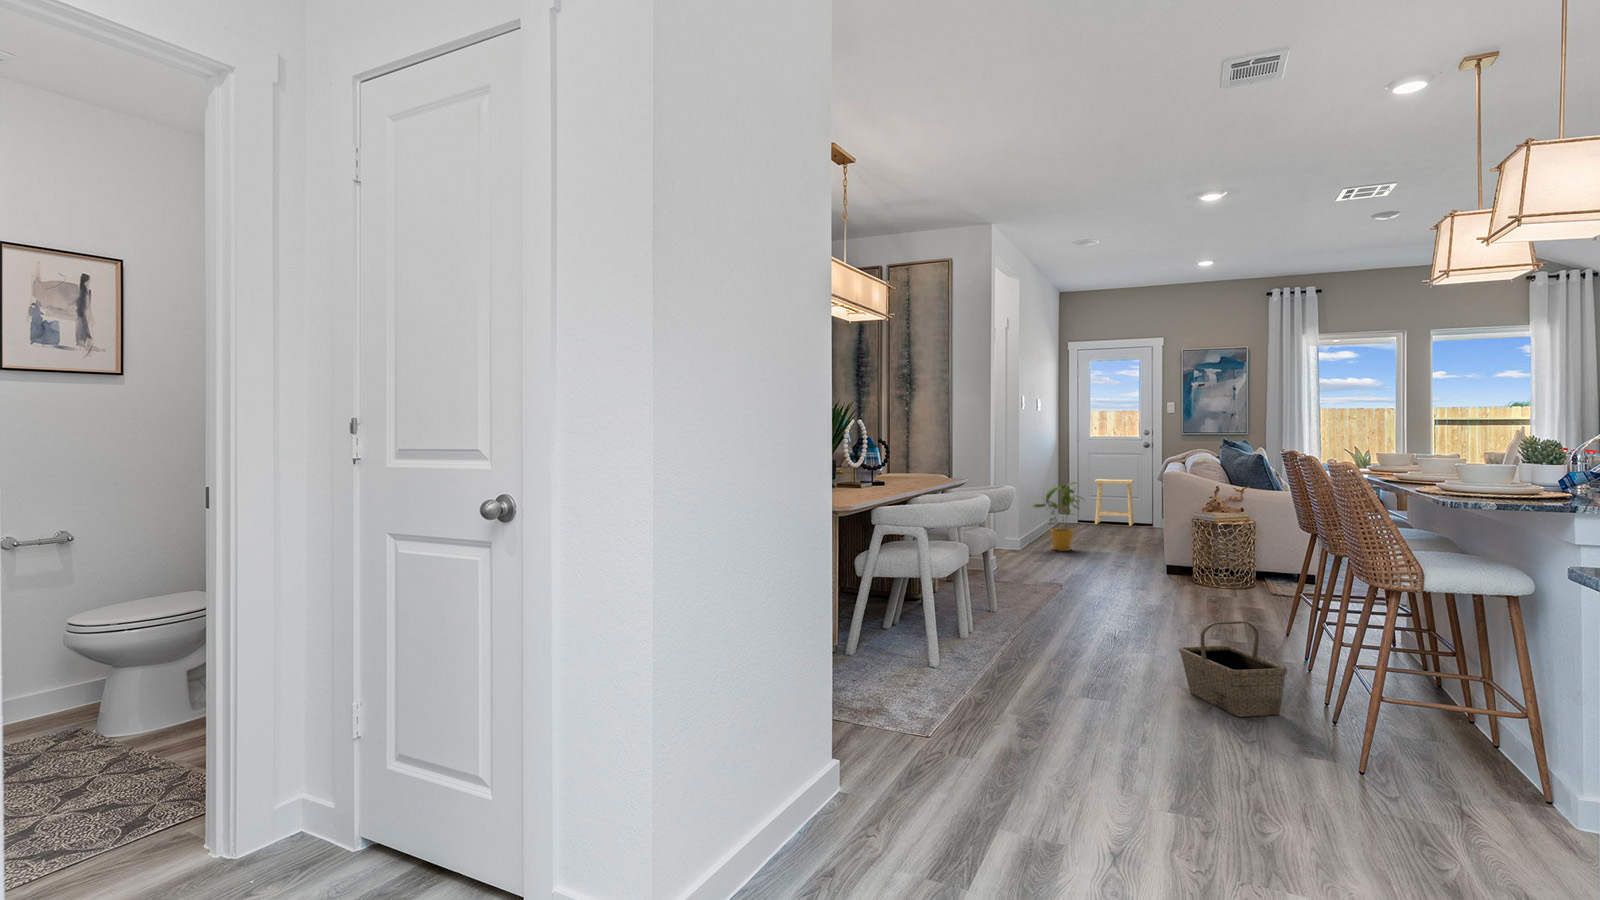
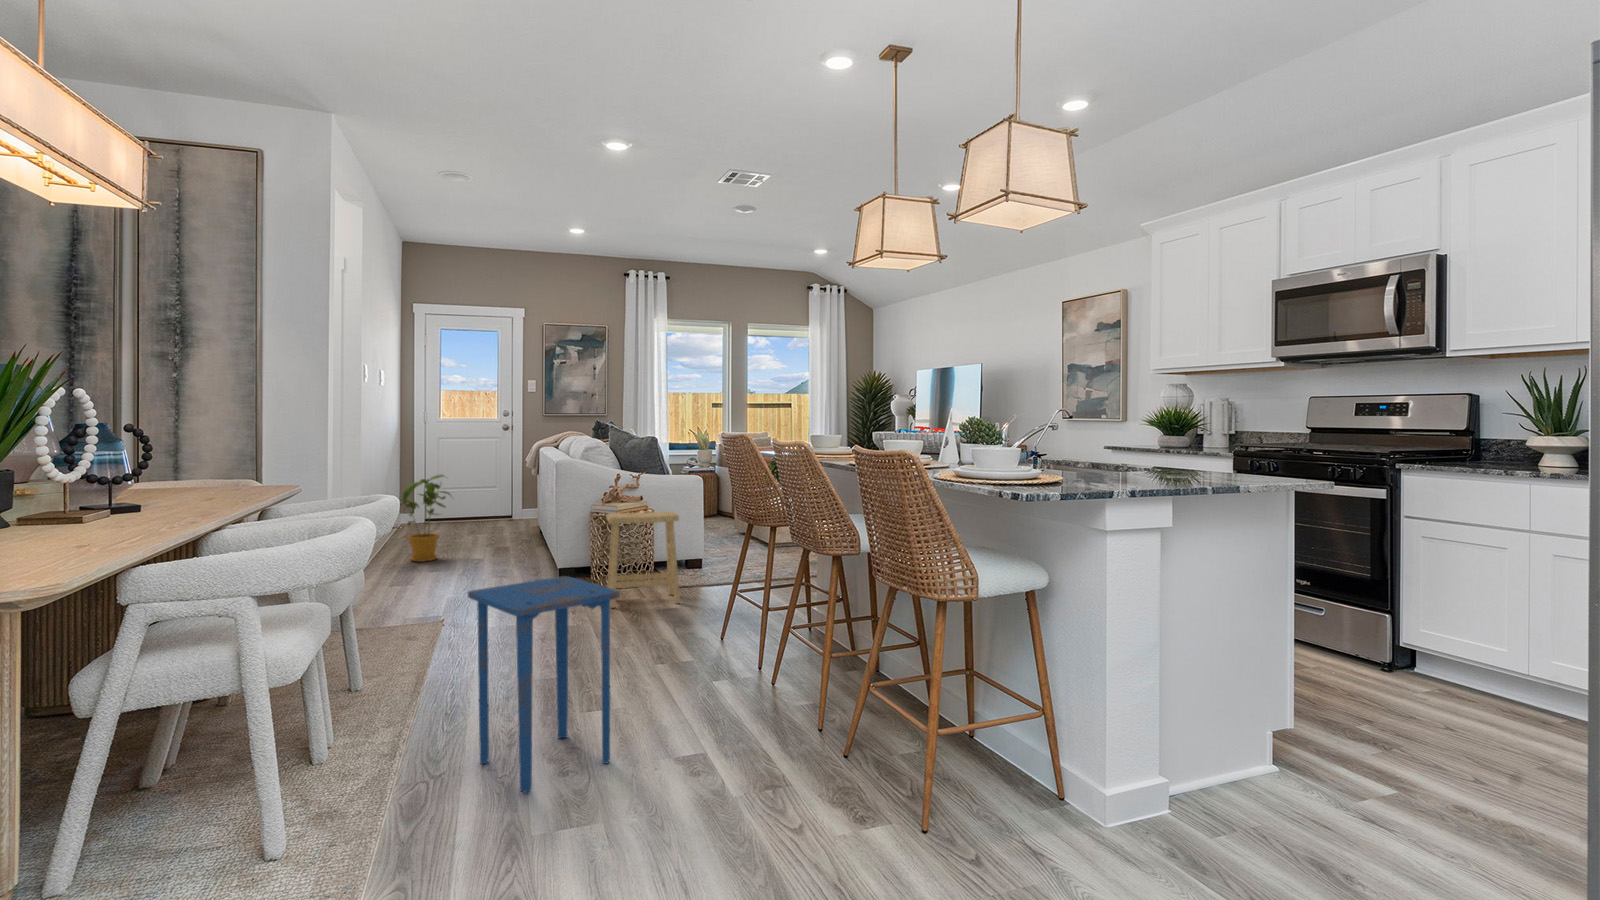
footstool: present [1095,479,1134,526] -> present [606,511,680,608]
side table: none [1047,545,1147,679] -> present [468,576,620,792]
basket: present [1179,621,1287,717] -> none [666,661,794,791]

